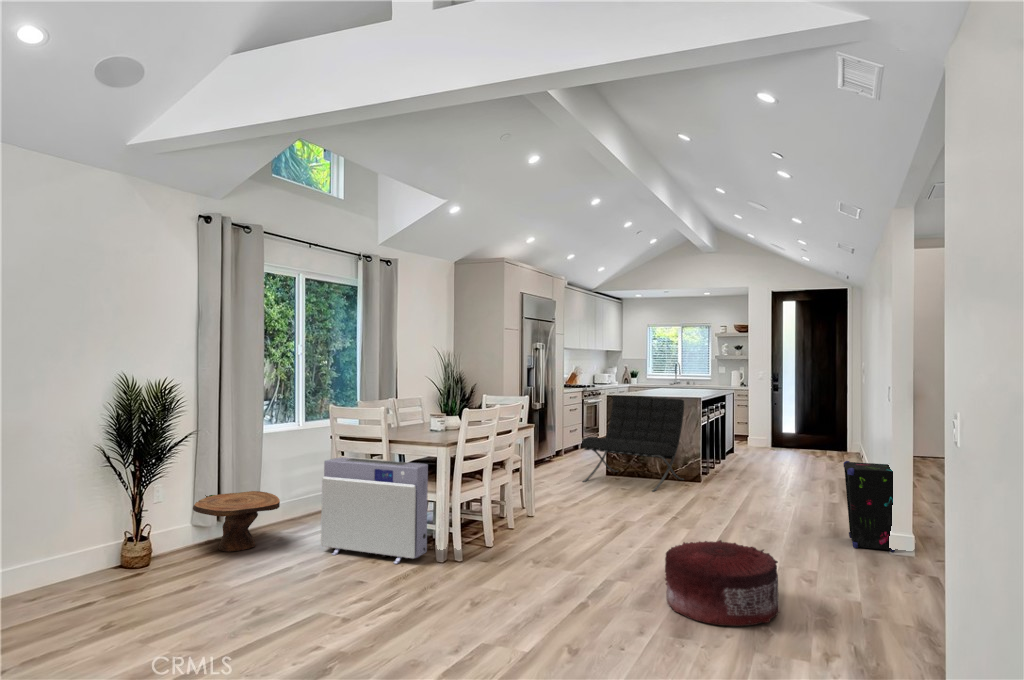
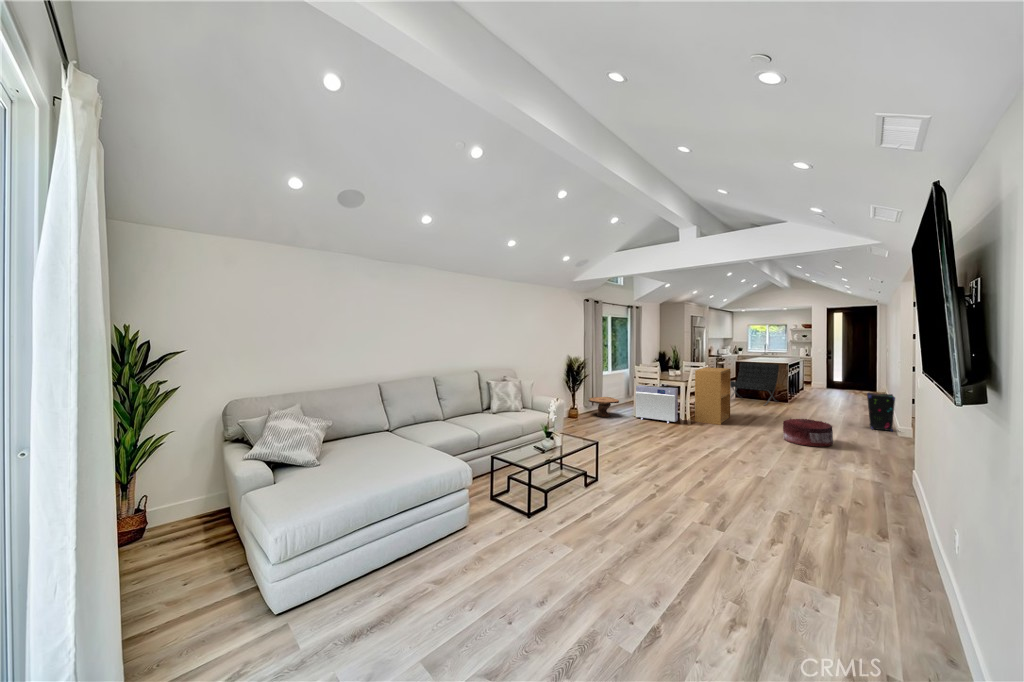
bookshelf: none [474,407,568,560] -> present [695,367,731,425]

